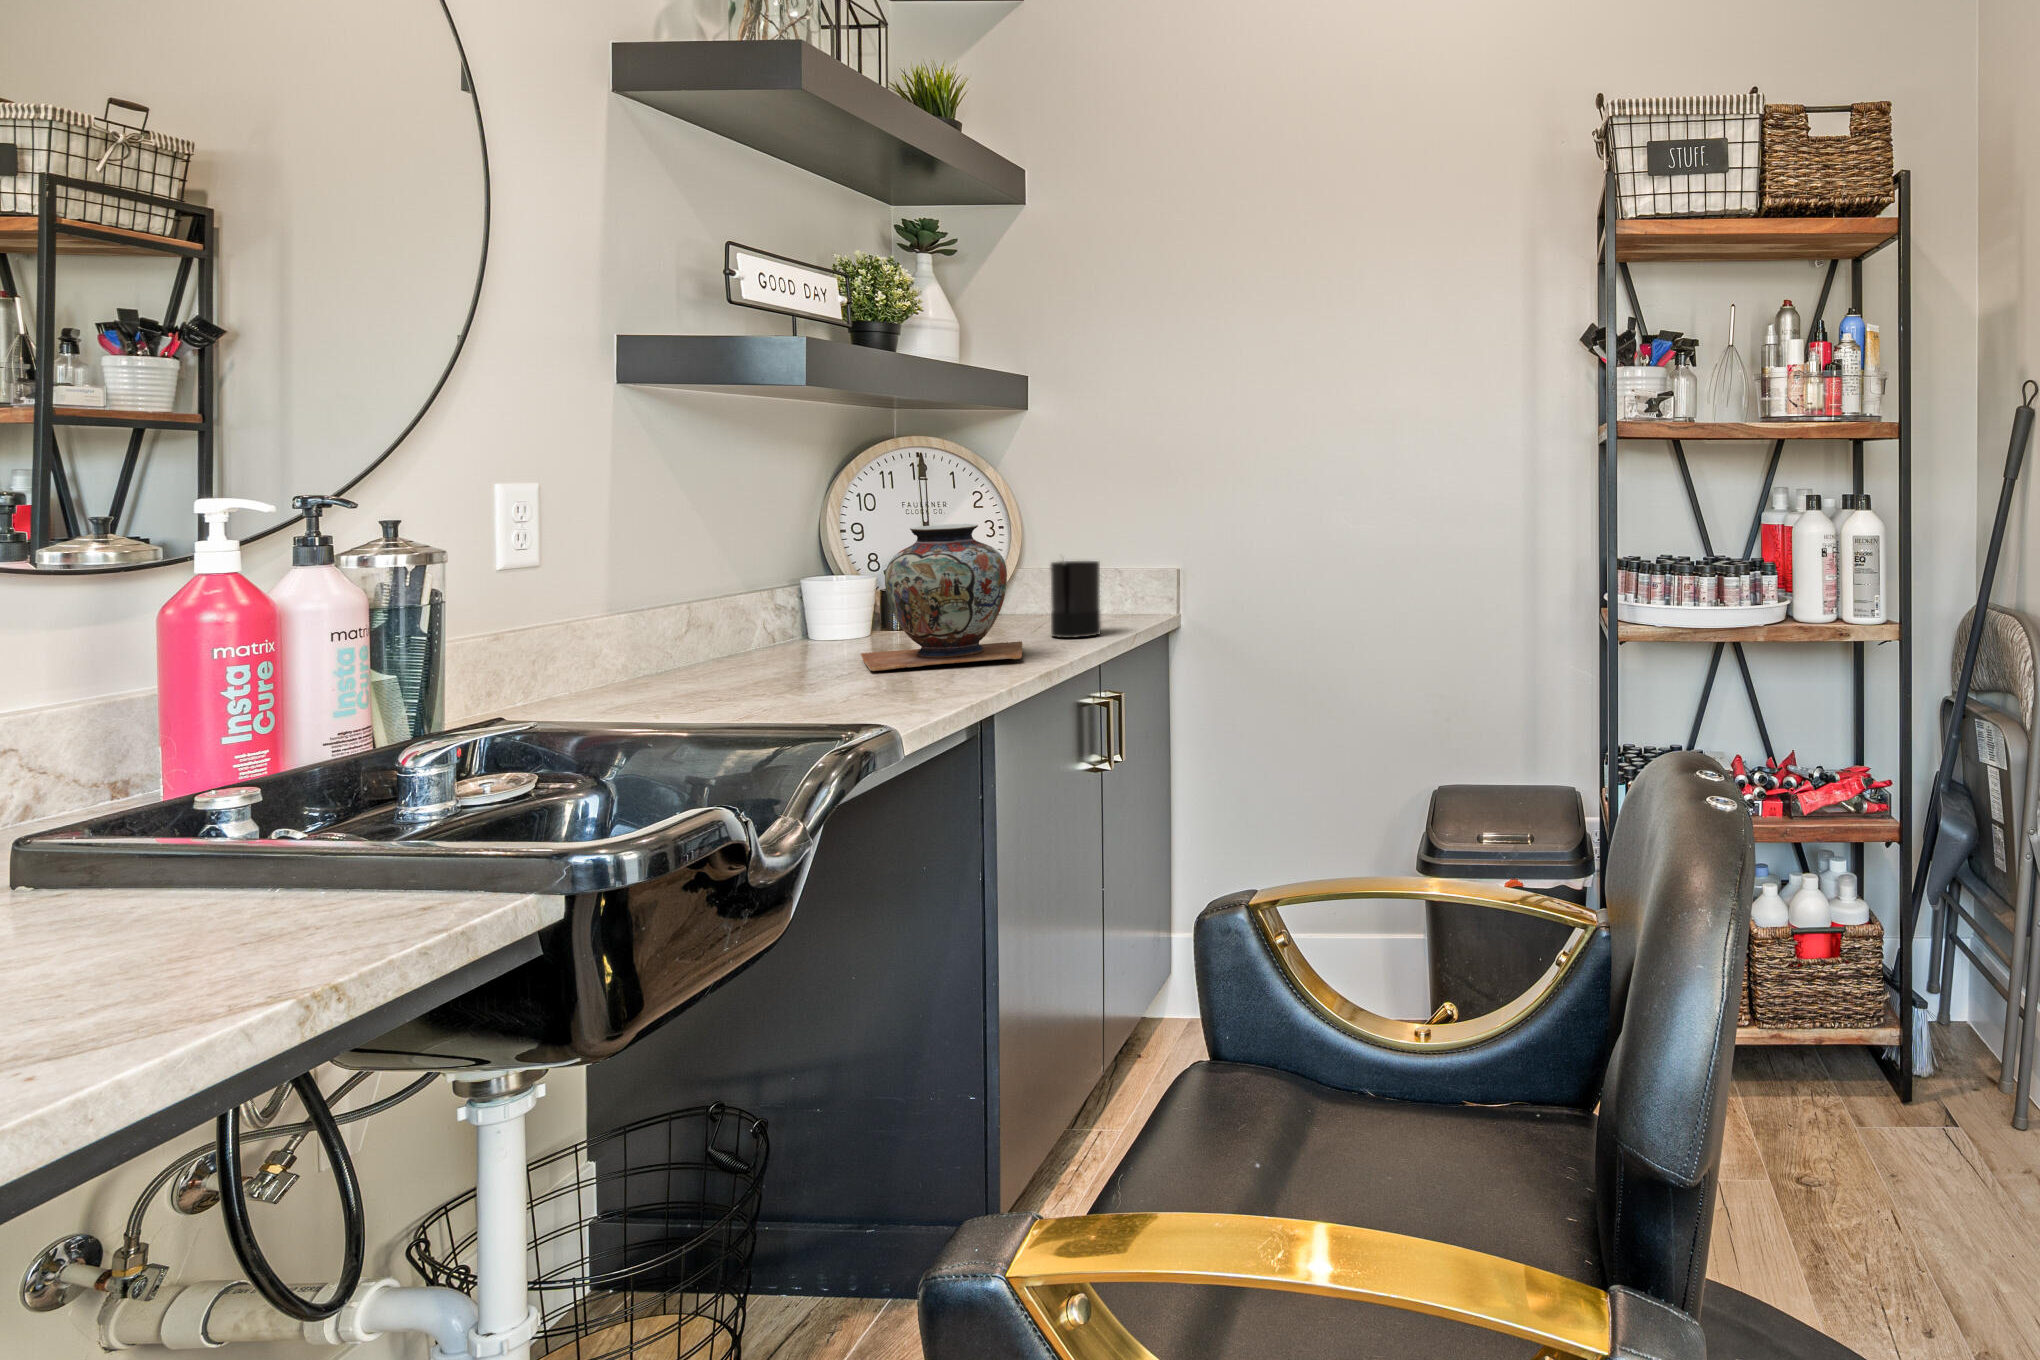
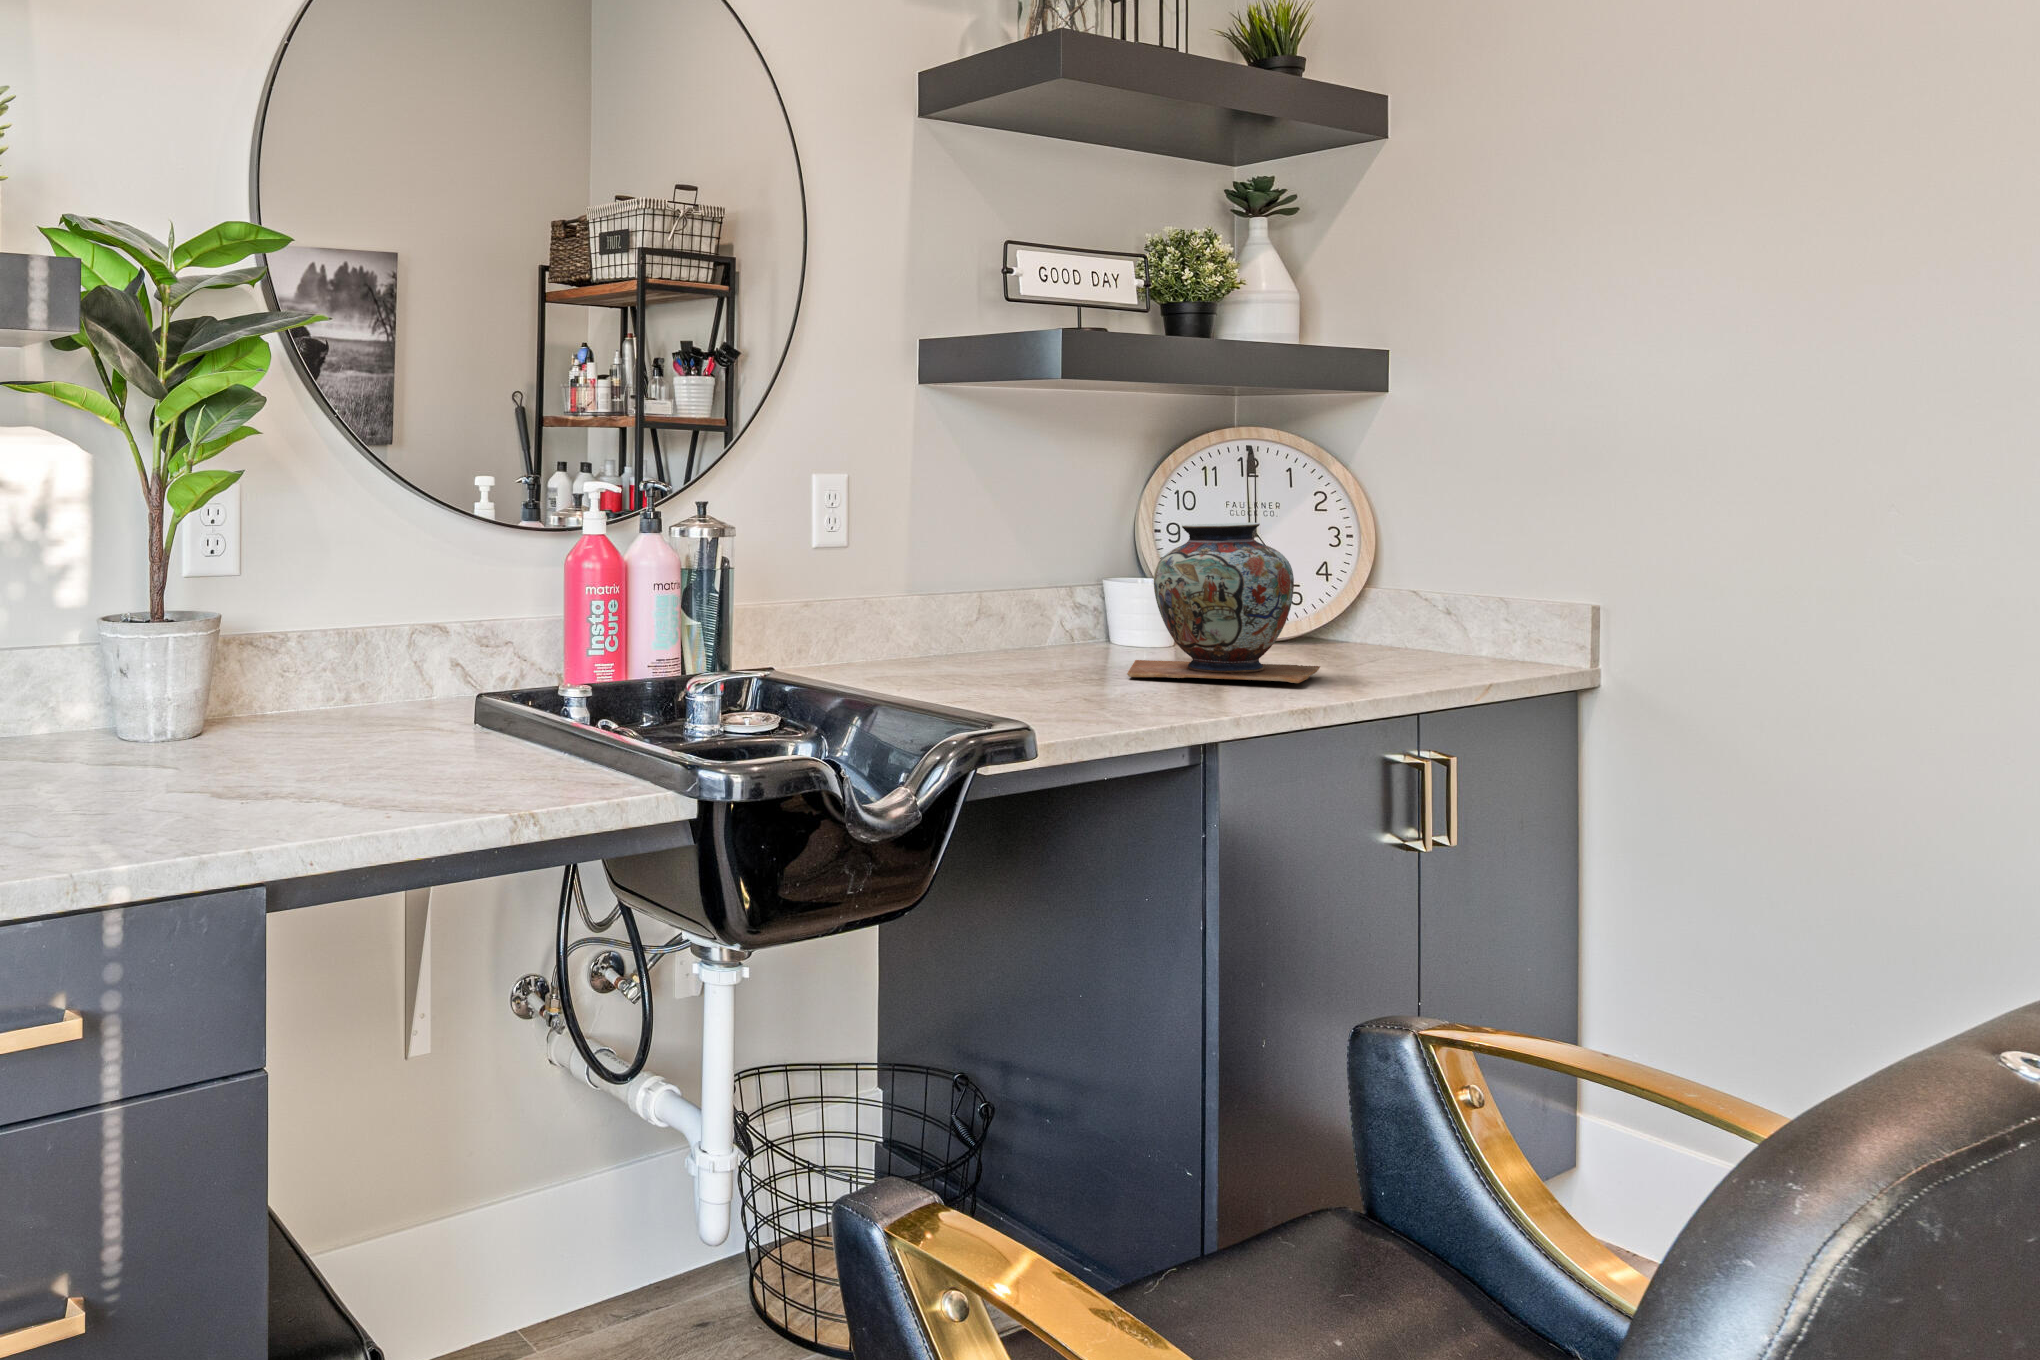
candle: present [1051,560,1101,638] -> none [1376,567,1444,672]

